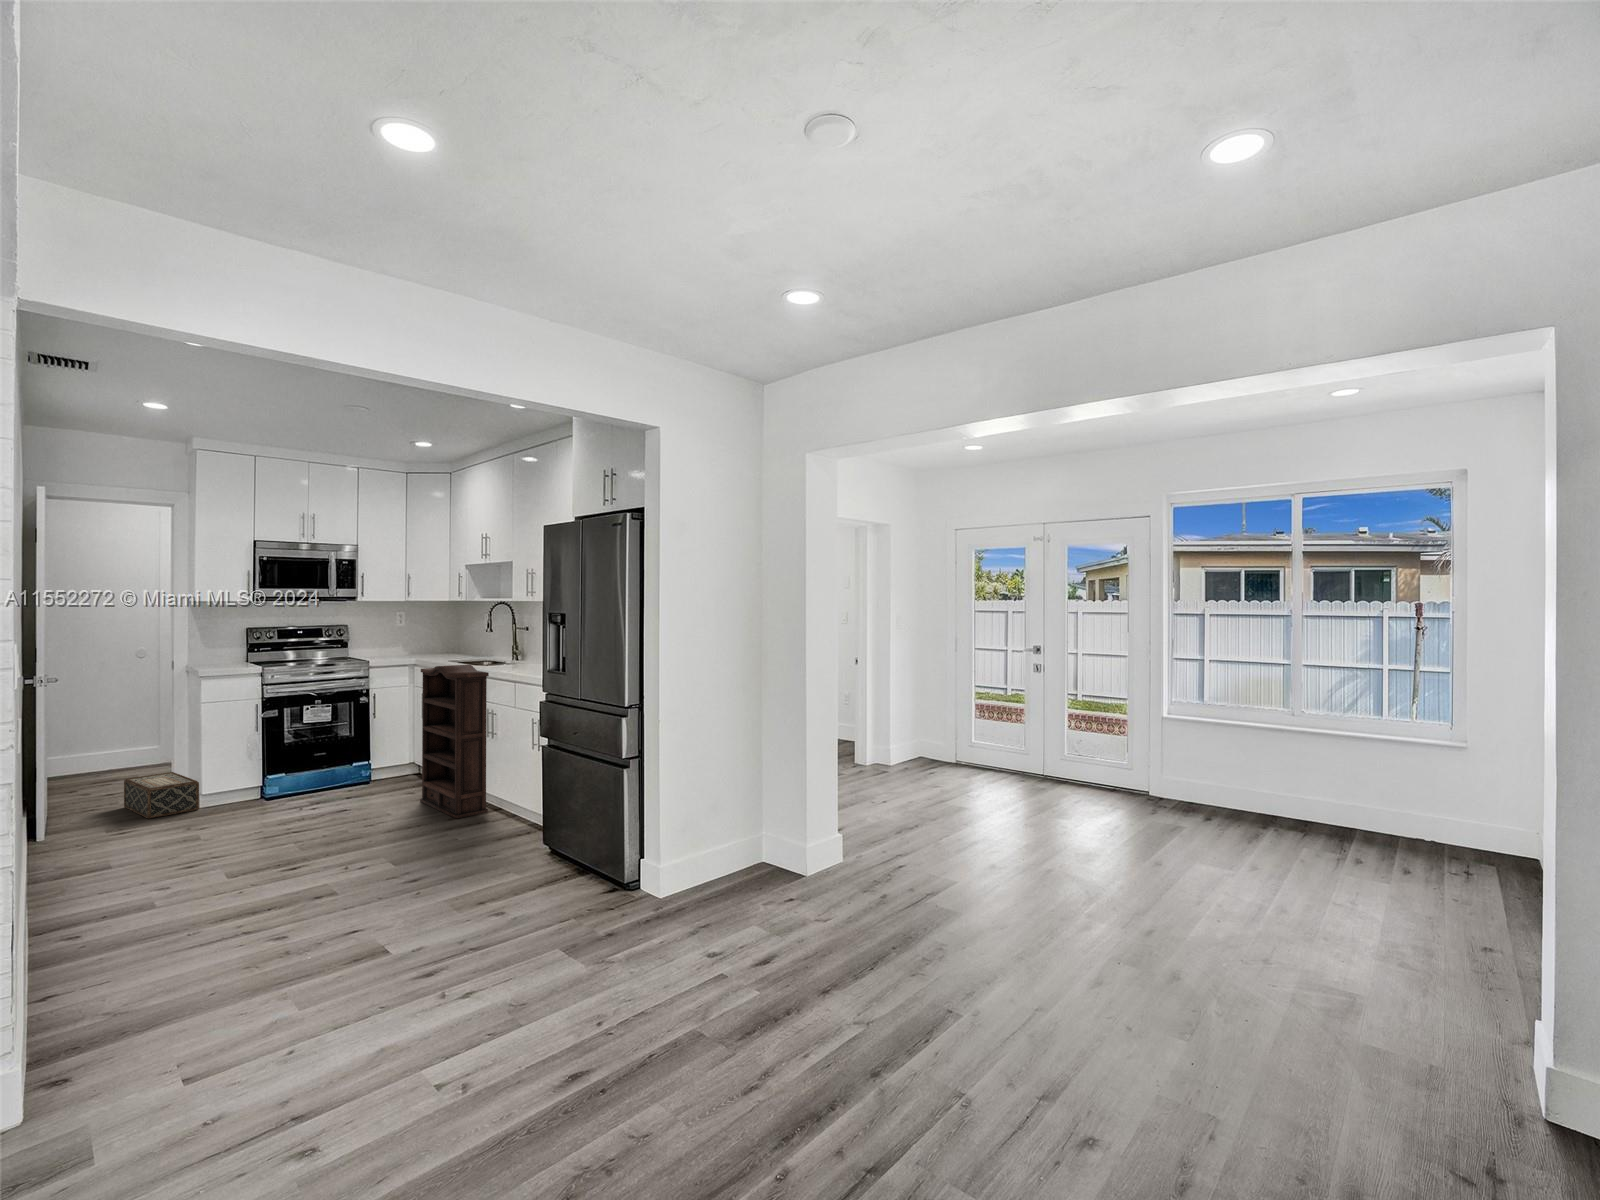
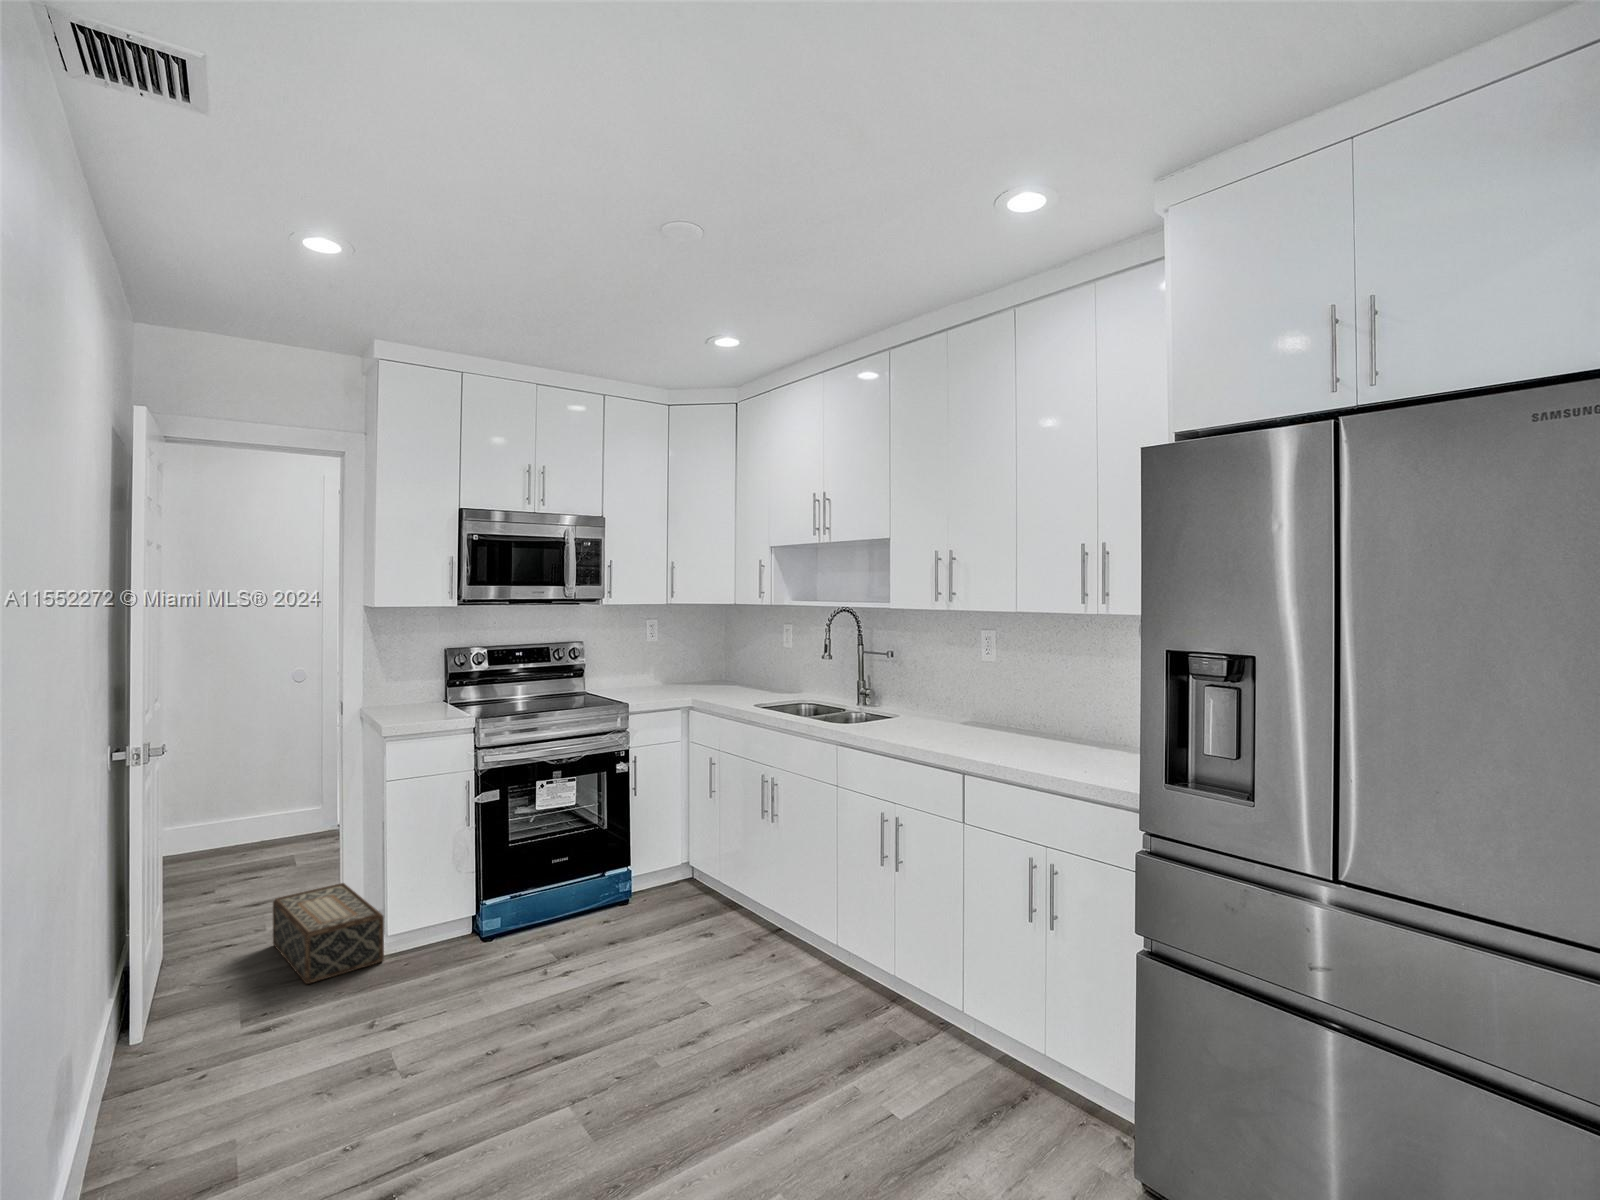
bookshelf: present [420,664,489,819] -> none [735,725,881,1033]

